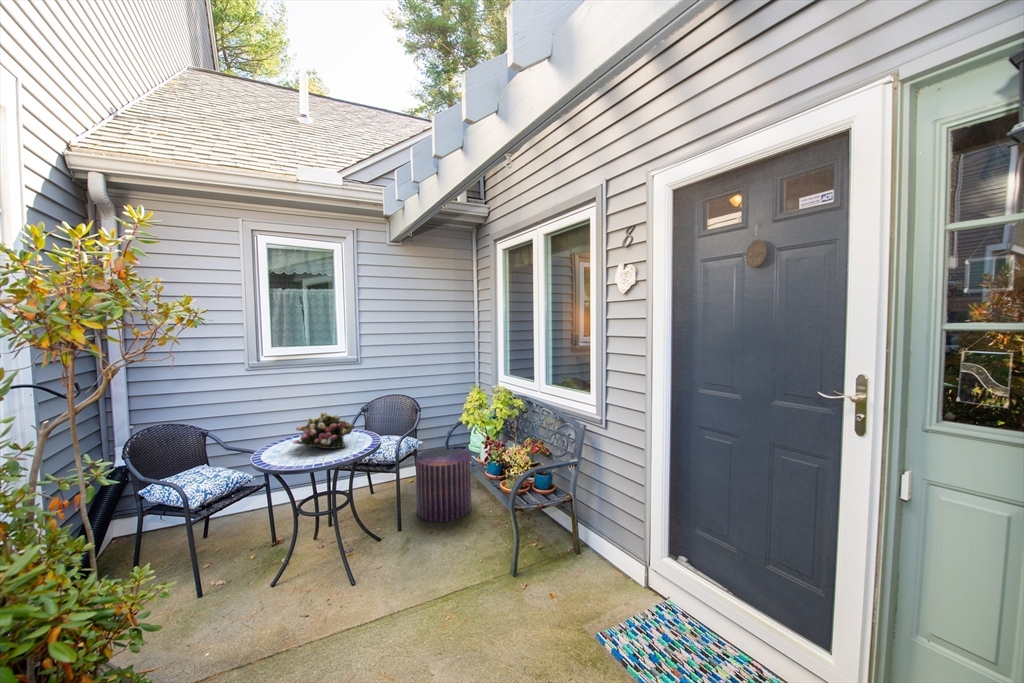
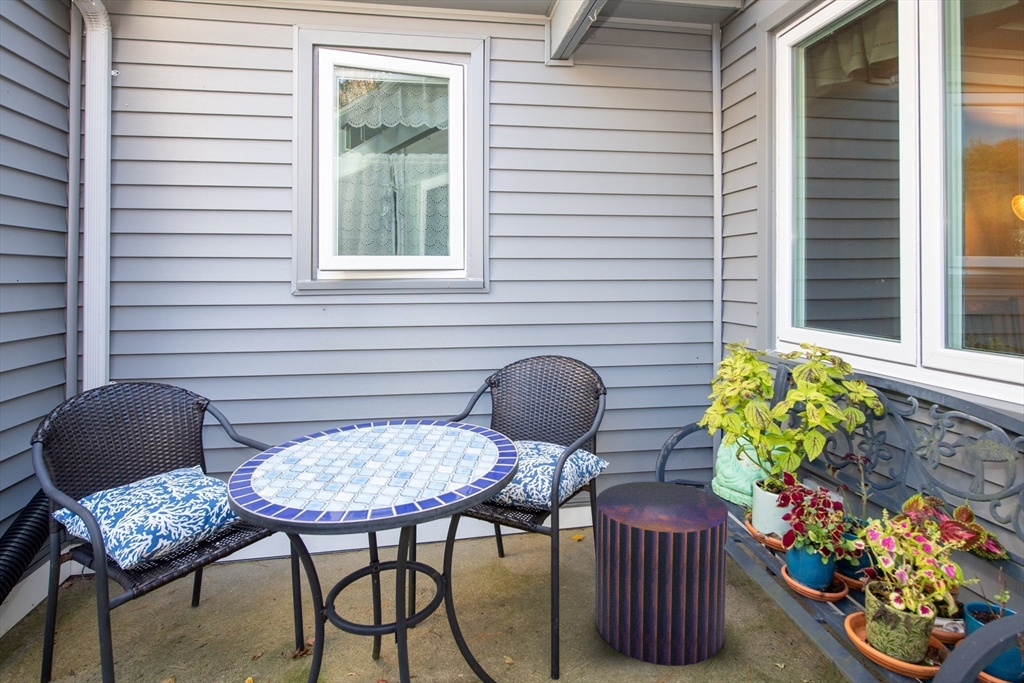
flower arrangement: present [293,412,354,449] -> none [320,377,456,467]

